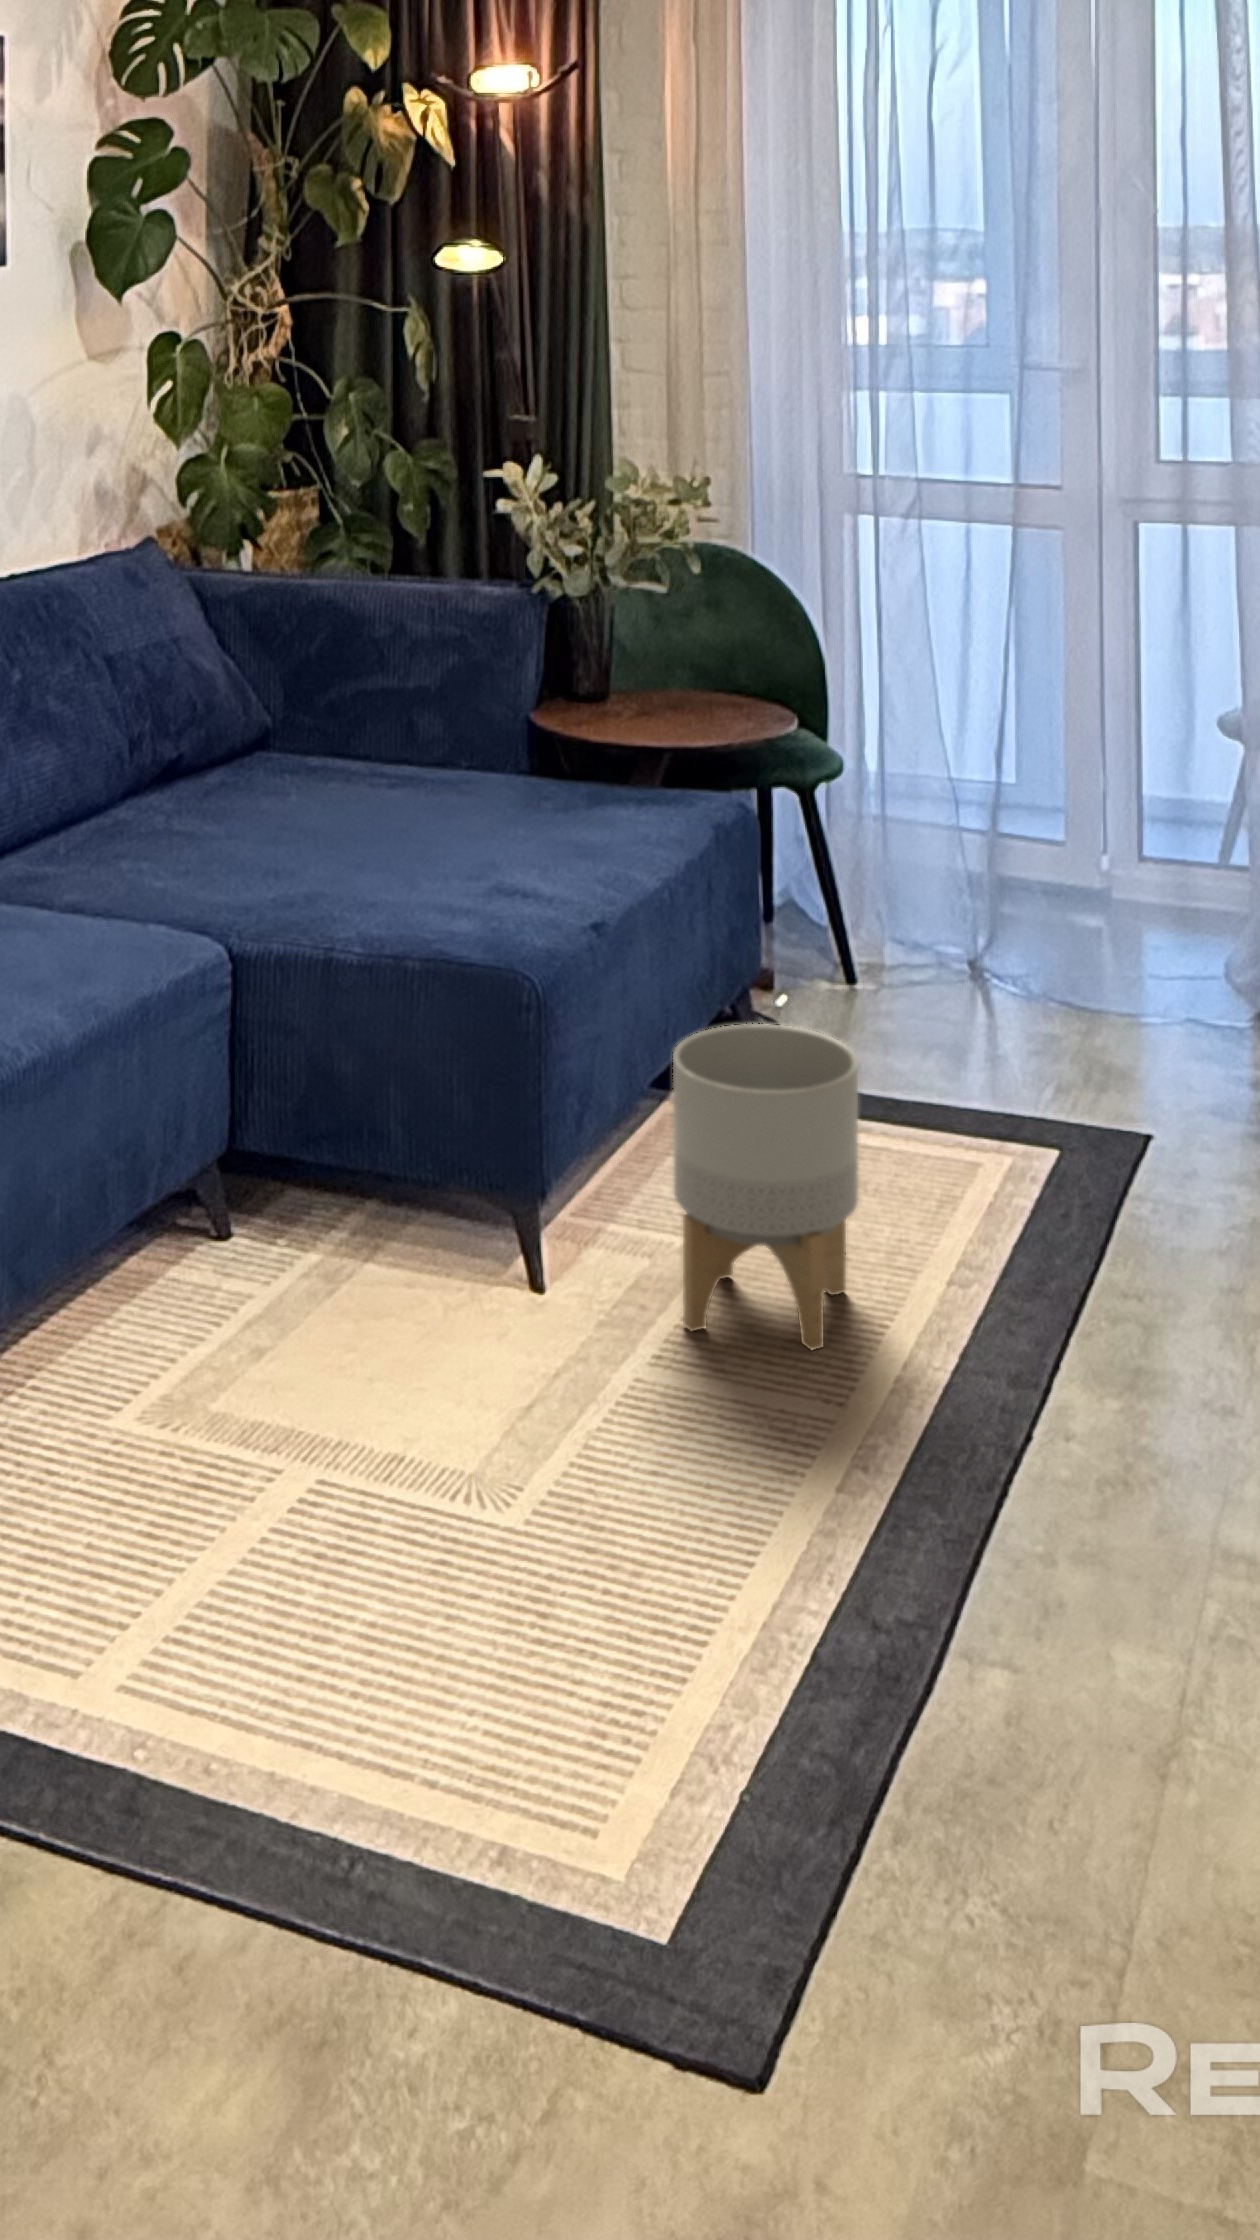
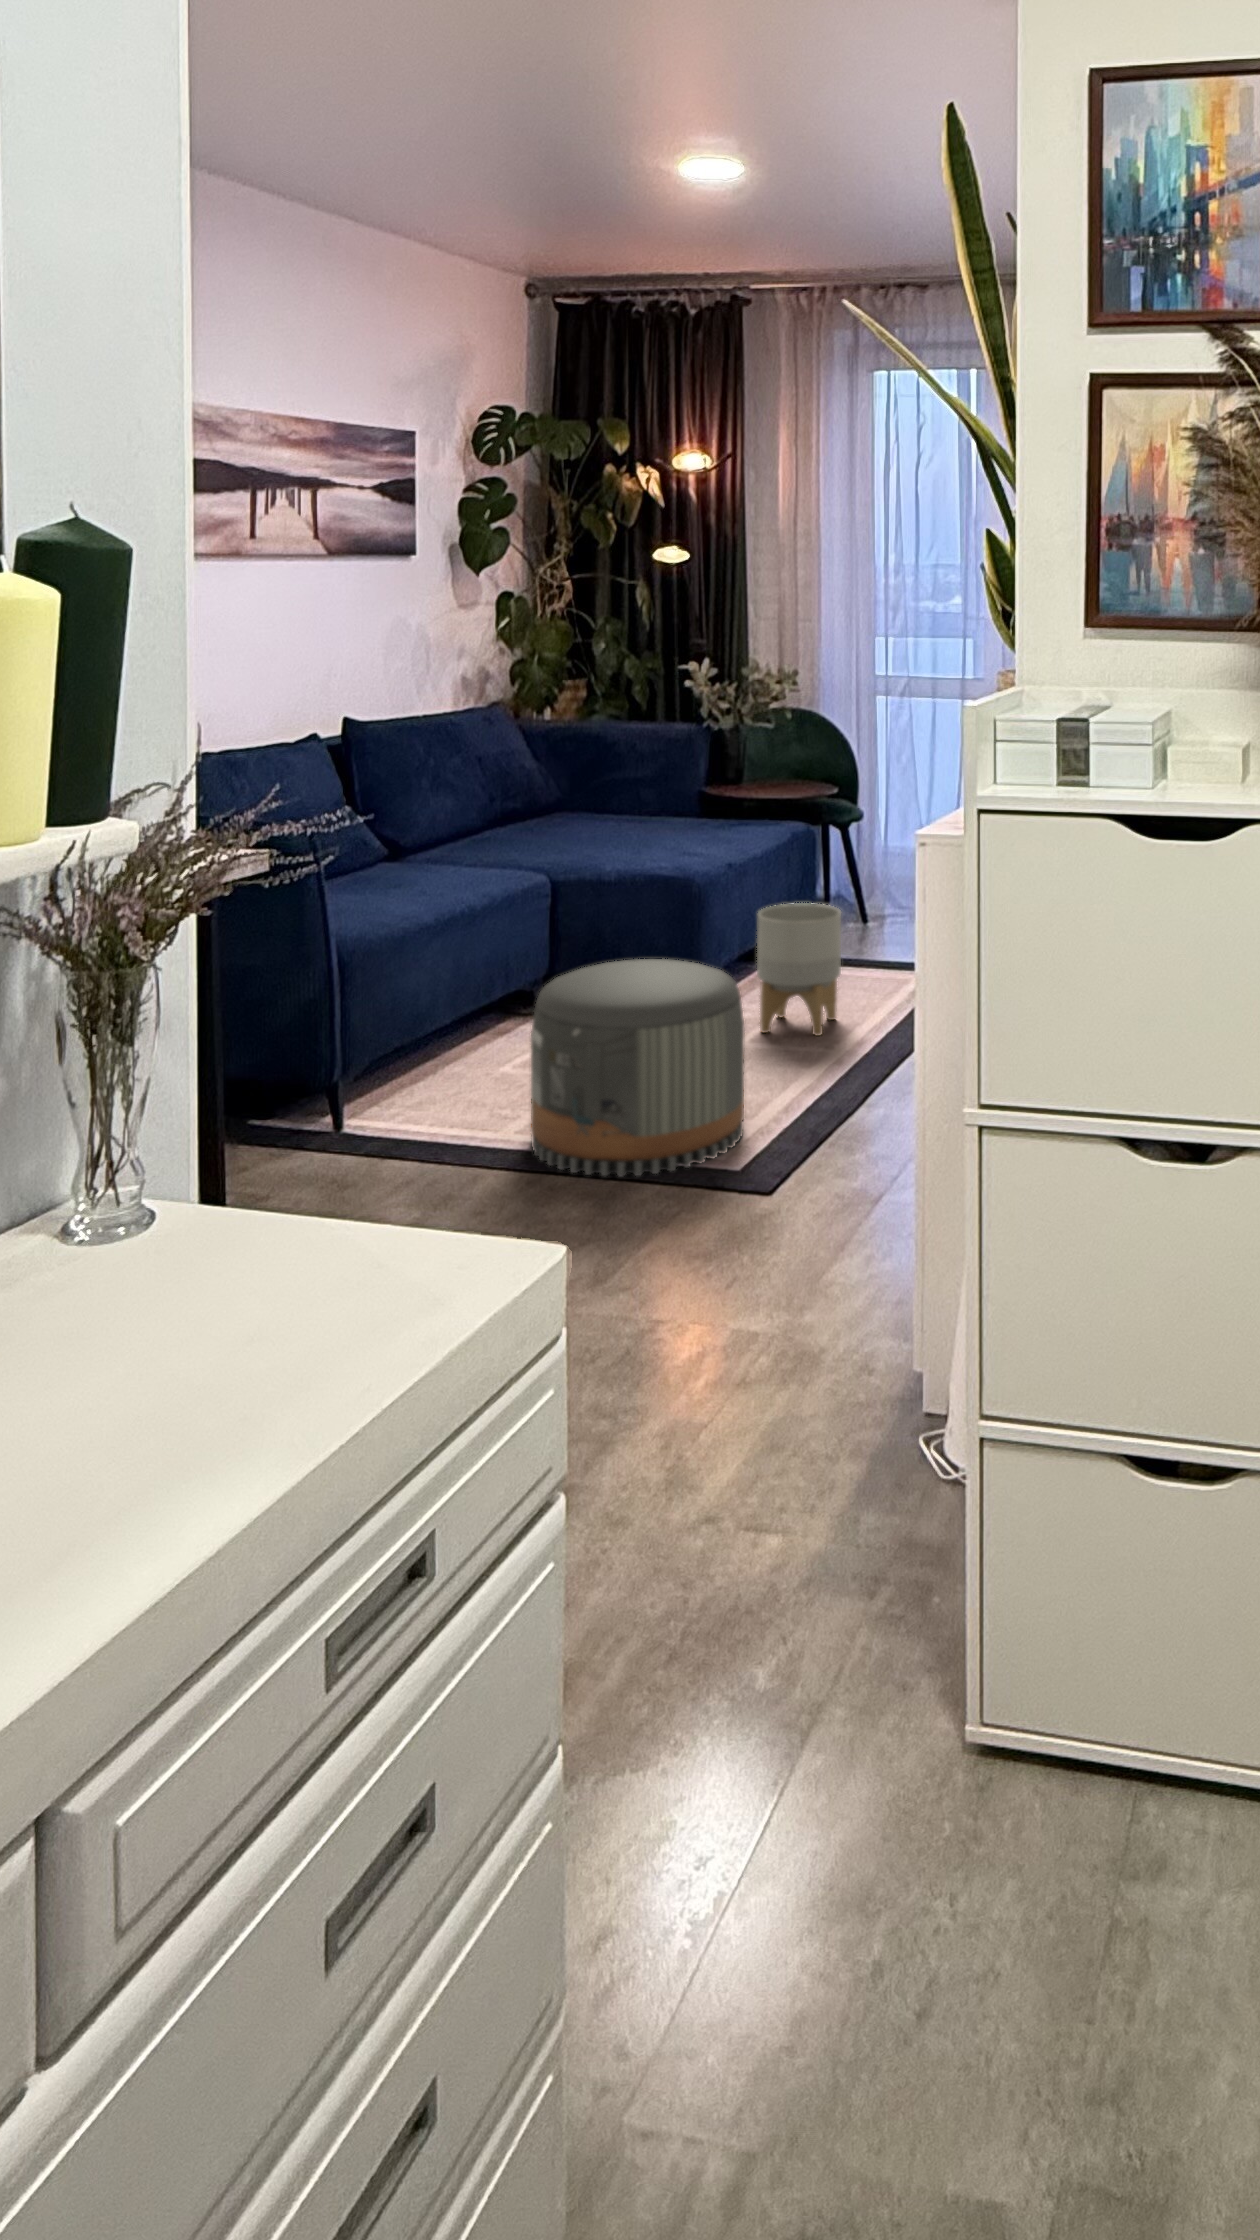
pouf: none [164,1251,686,1927] -> present [531,959,745,1176]

